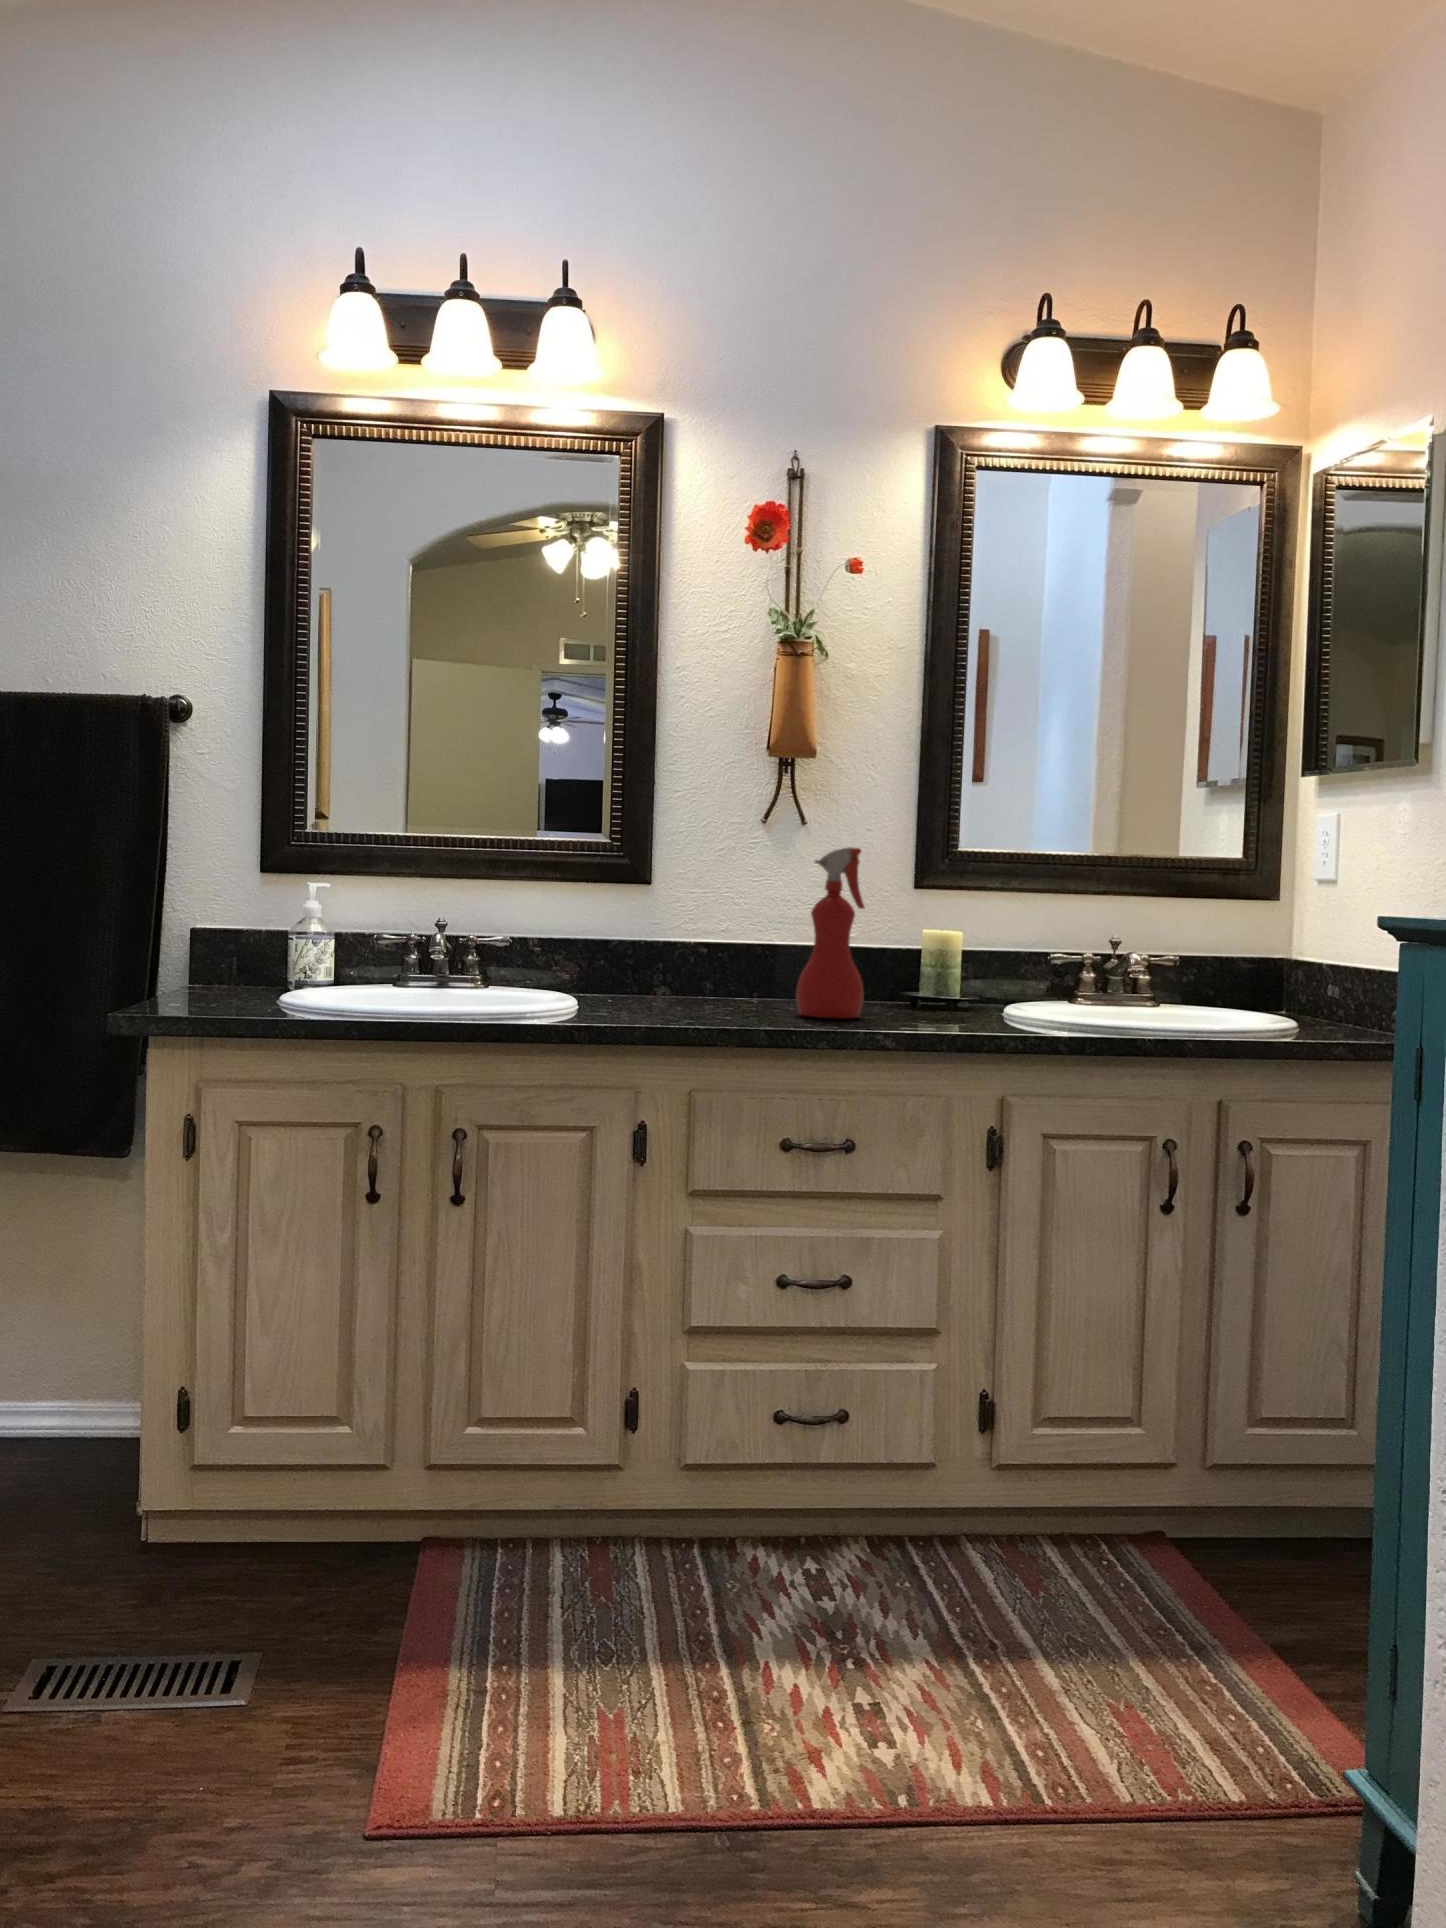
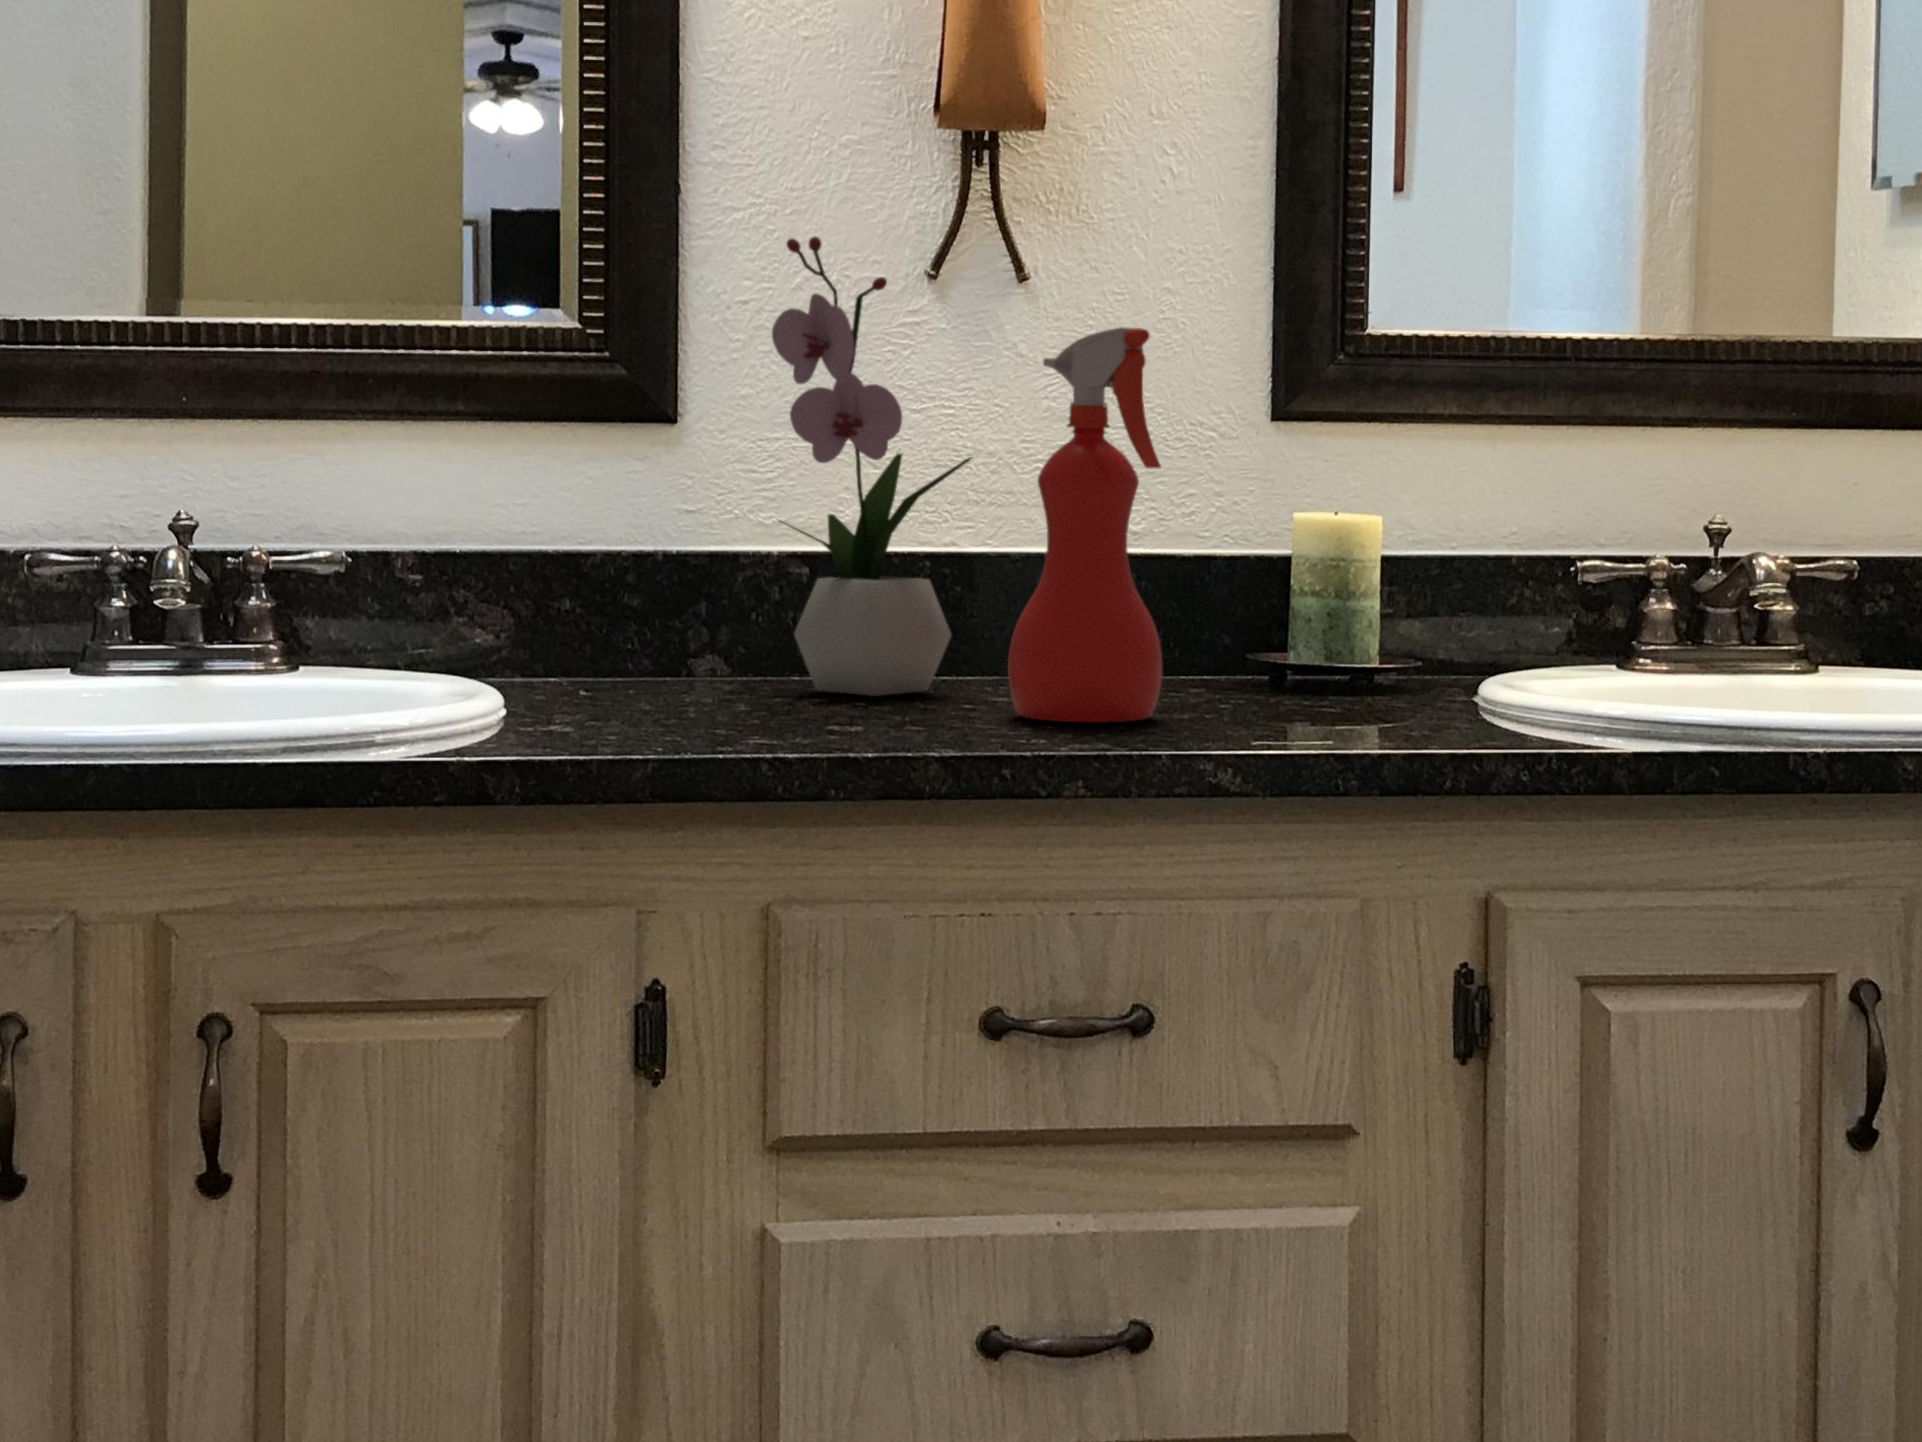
flower arrangement: none [696,804,782,1006] -> present [772,237,972,696]

